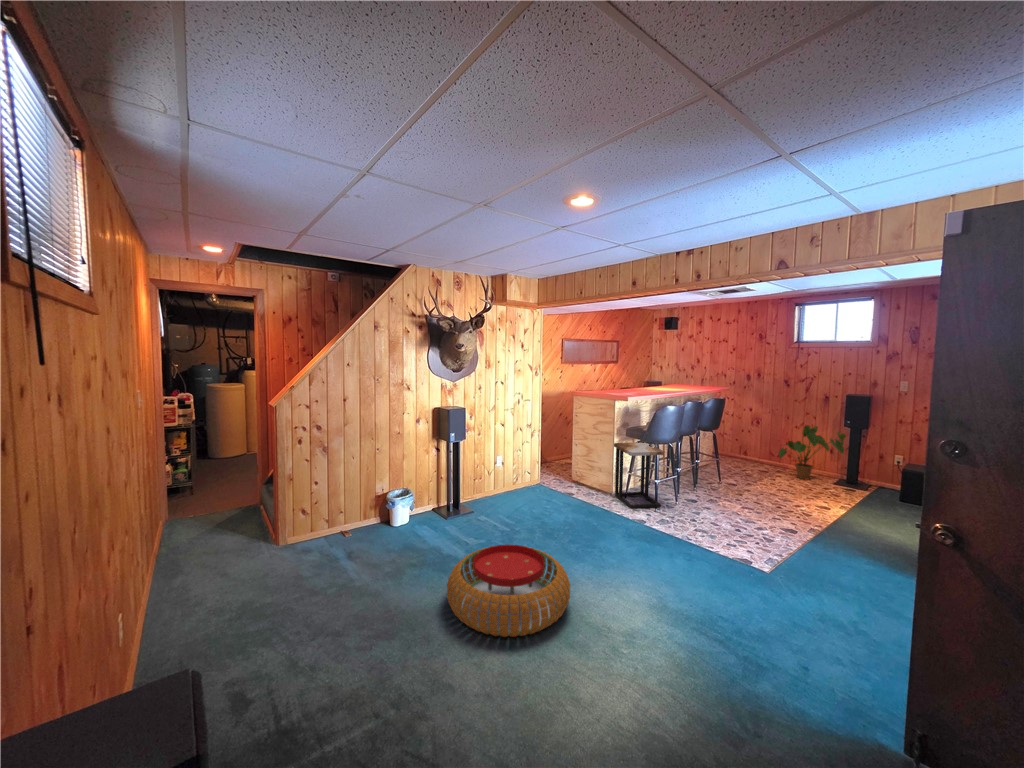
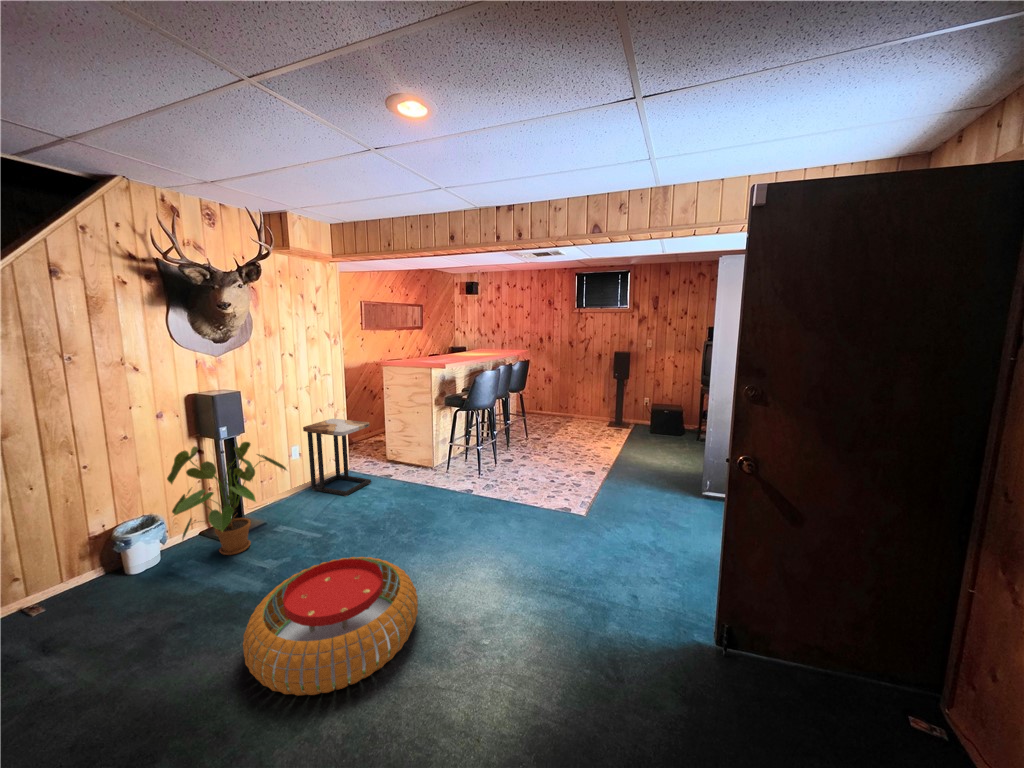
house plant: present [778,425,846,479] -> present [167,441,287,555]
side table: present [614,442,664,509] -> present [303,419,371,496]

